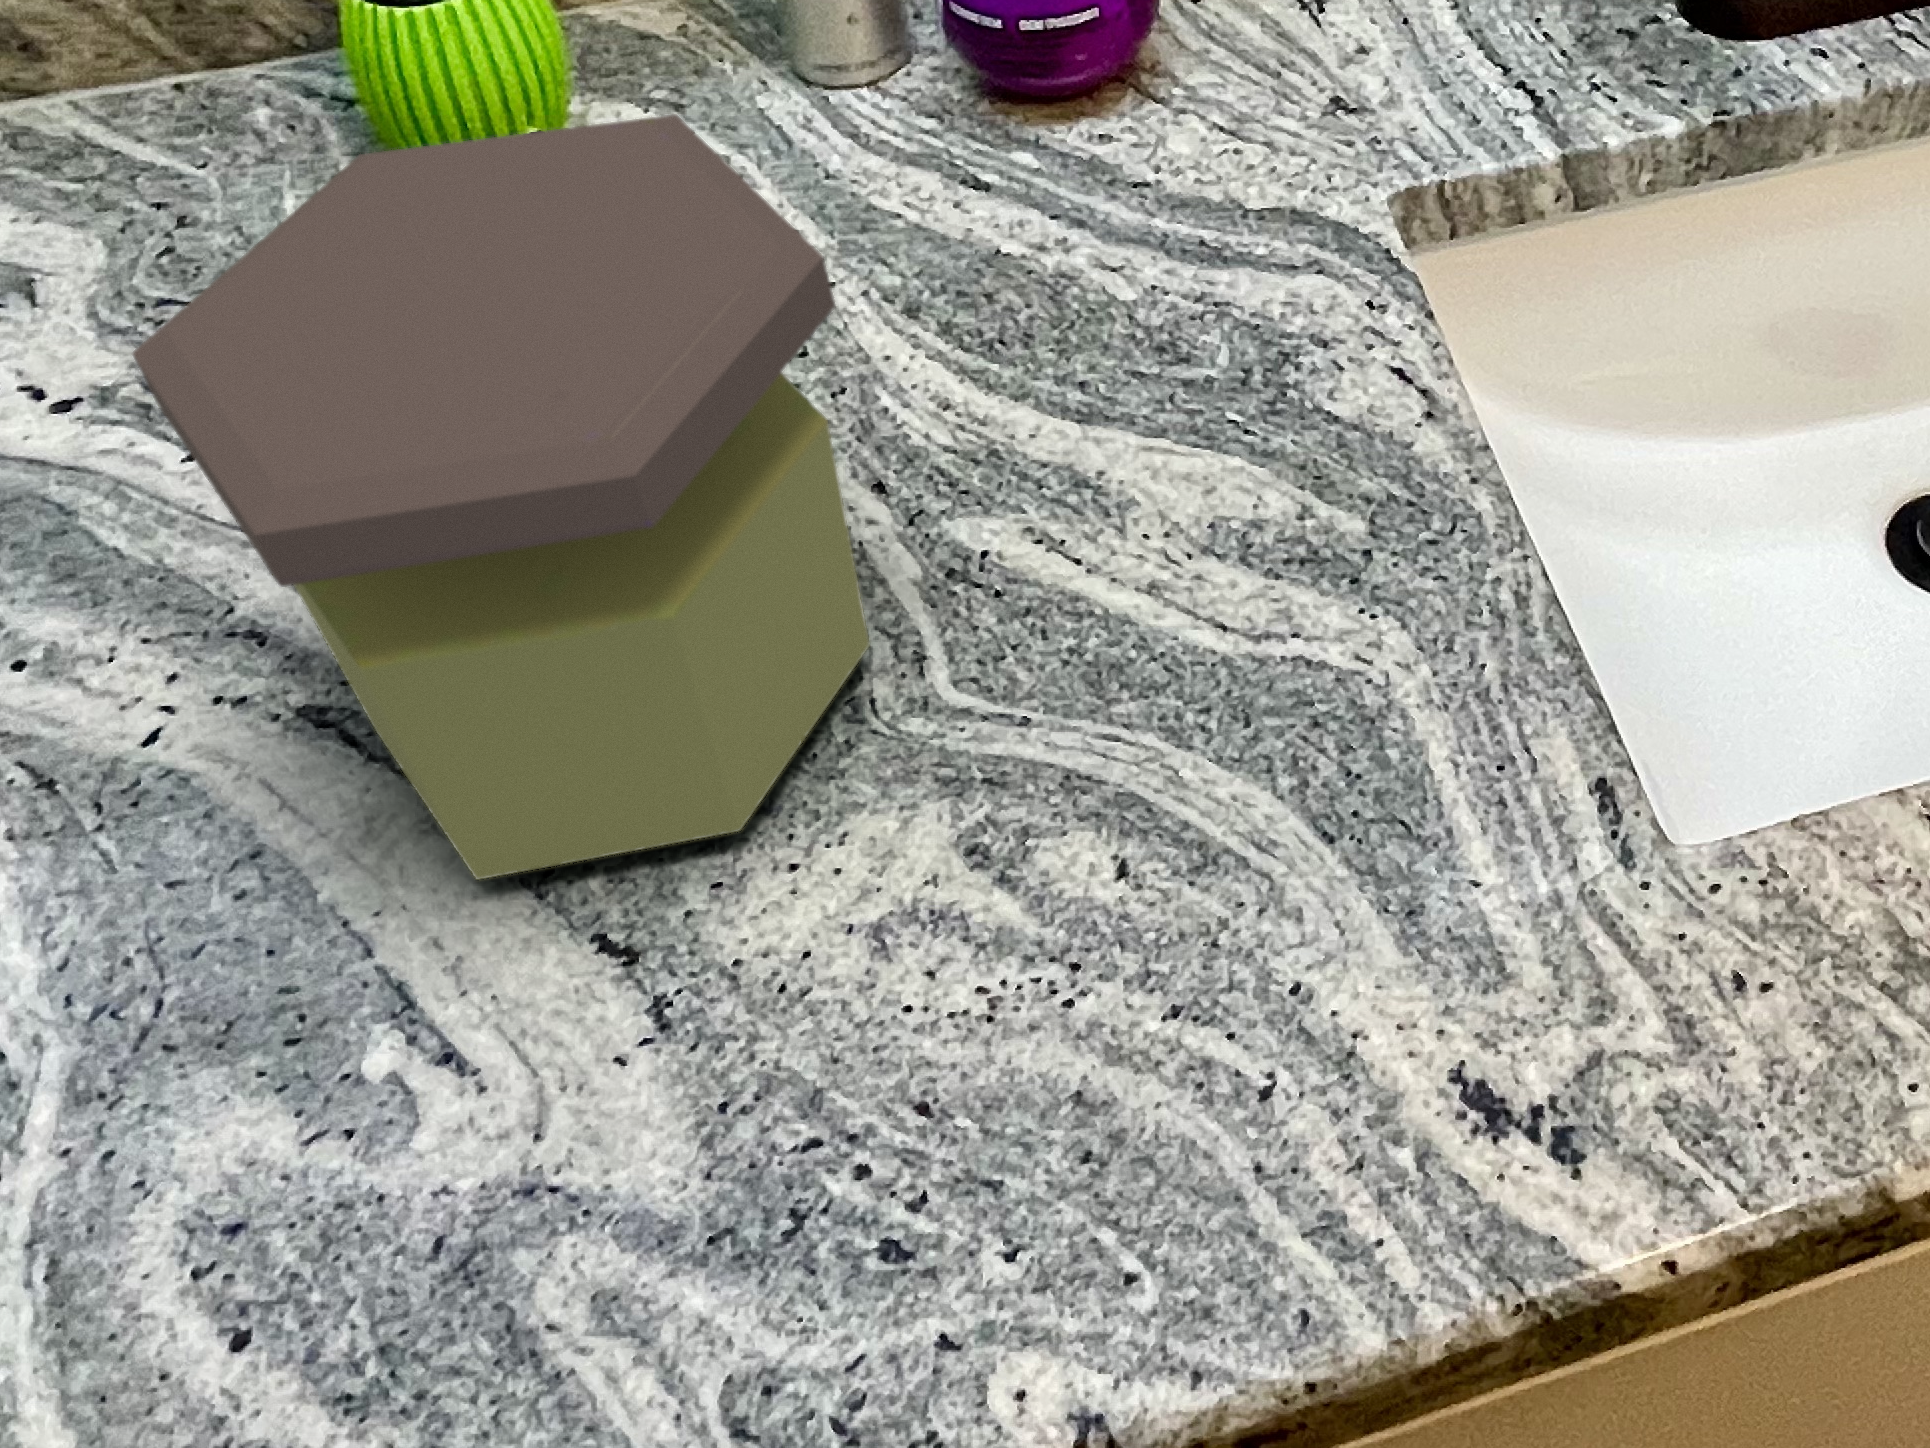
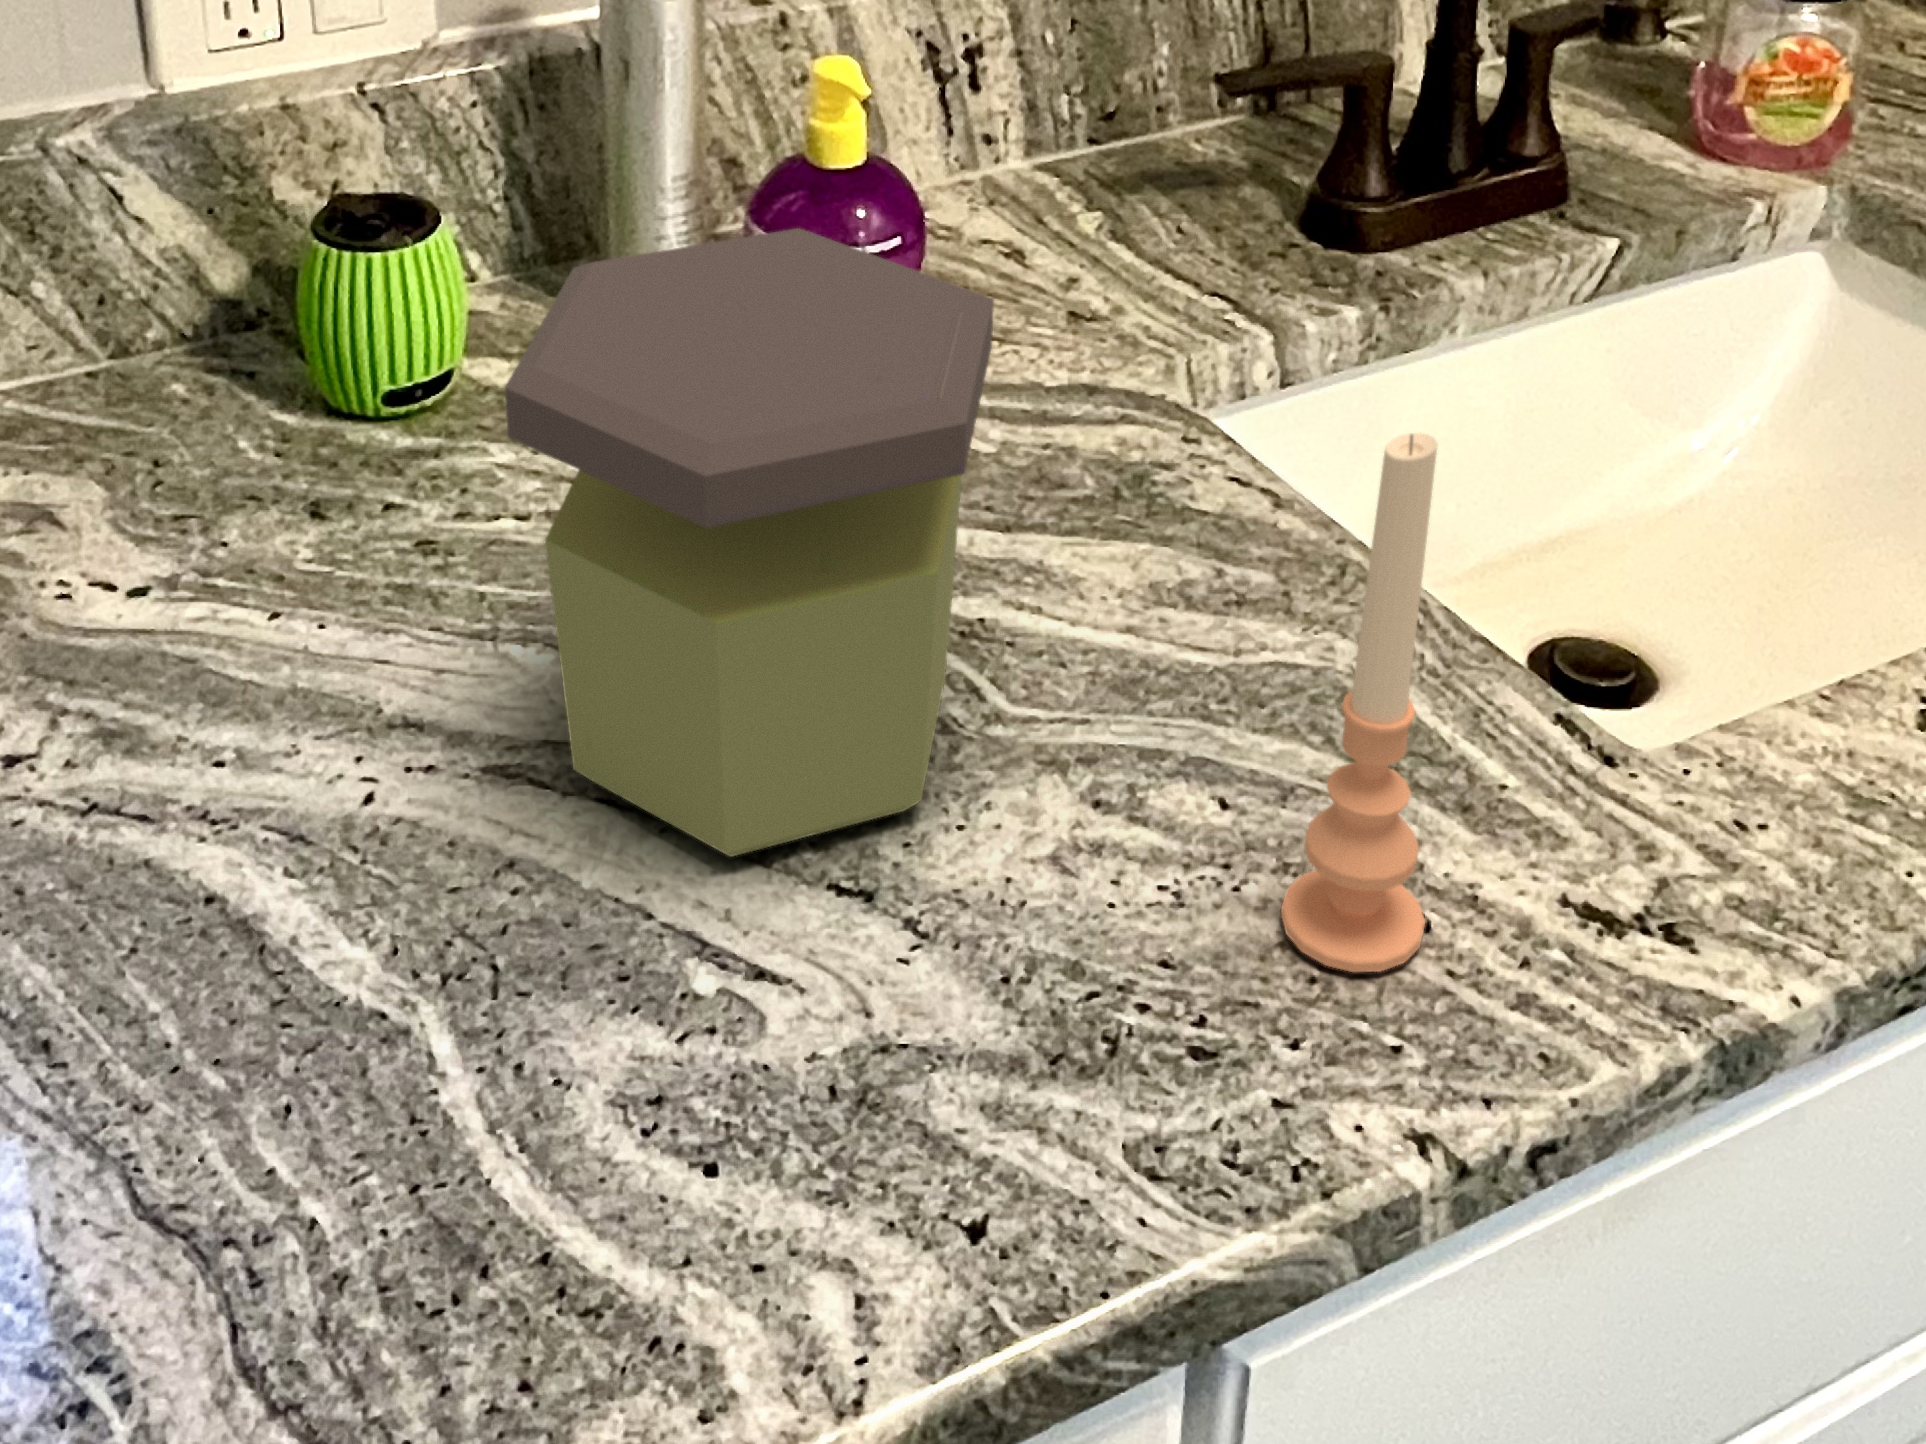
candle: none [1052,597,1260,1160] -> present [1281,433,1438,972]

